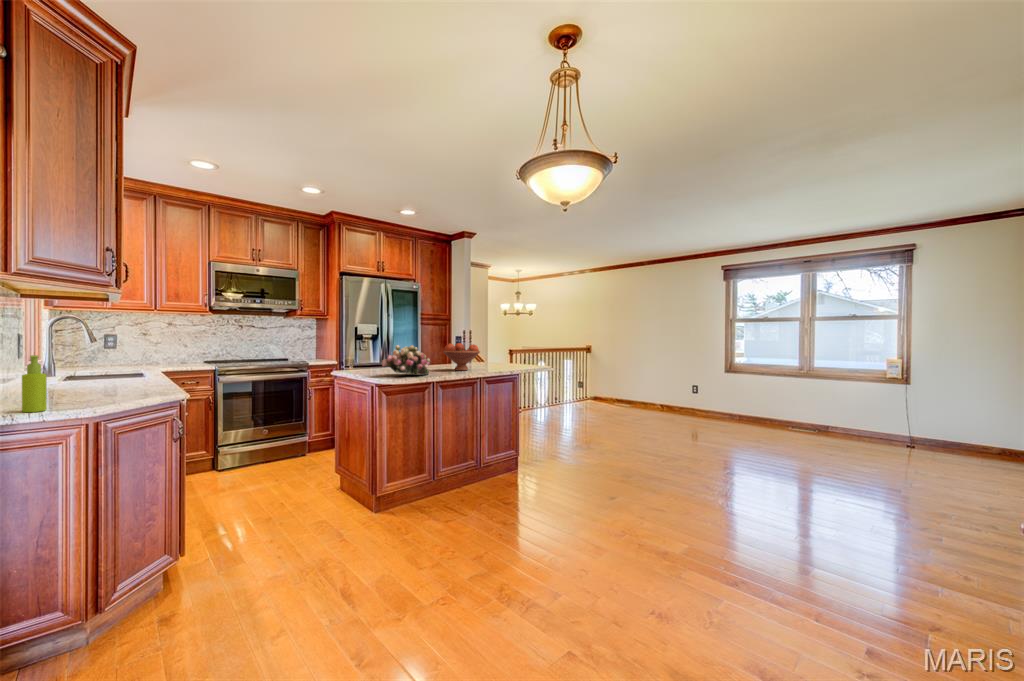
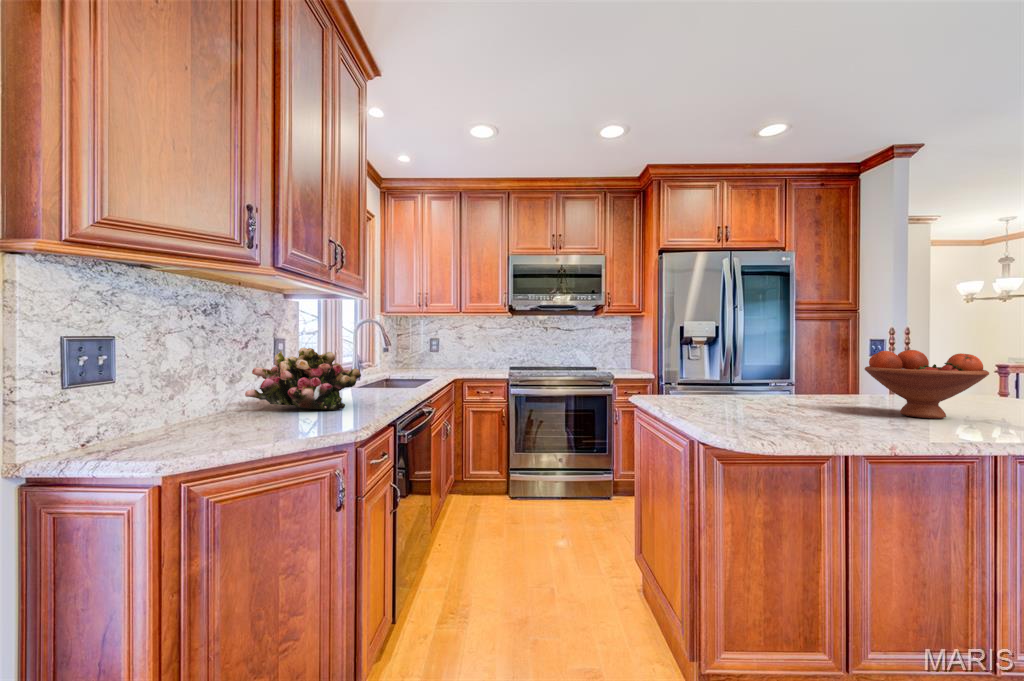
flower arrangement: present [382,345,430,375] -> present [245,348,361,410]
soap dispenser: present [22,355,47,412] -> none [108,356,143,445]

